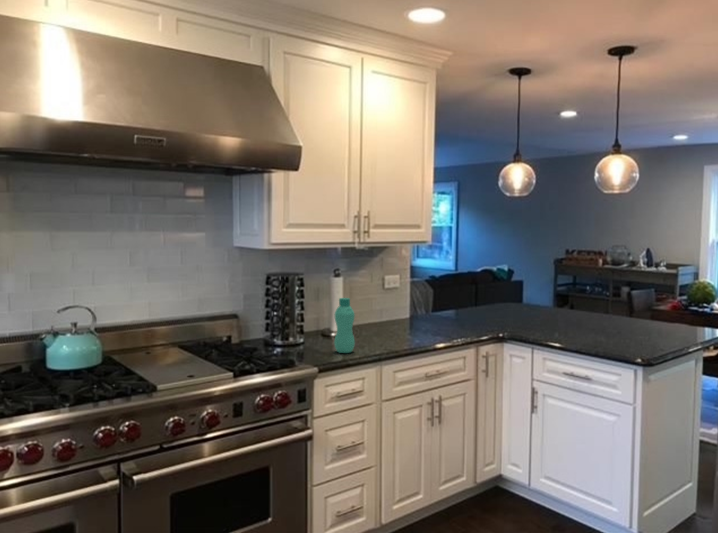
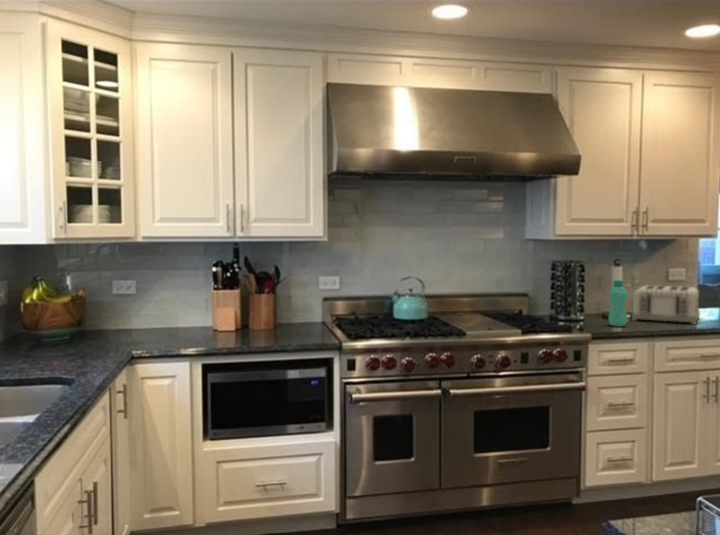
toaster: none [356,297,420,341] -> present [632,285,700,324]

